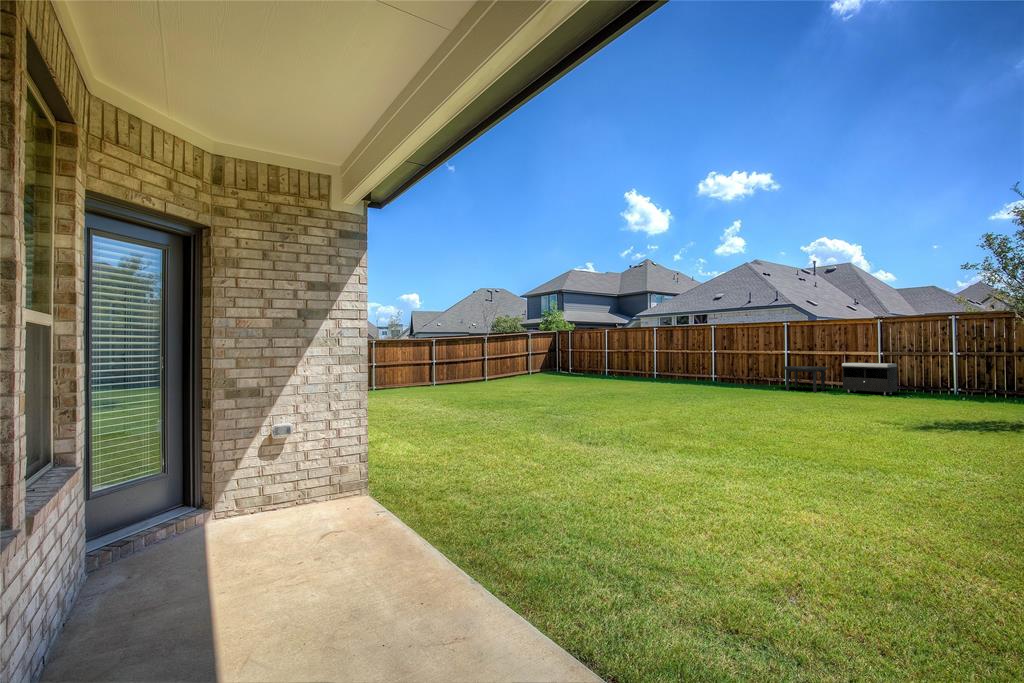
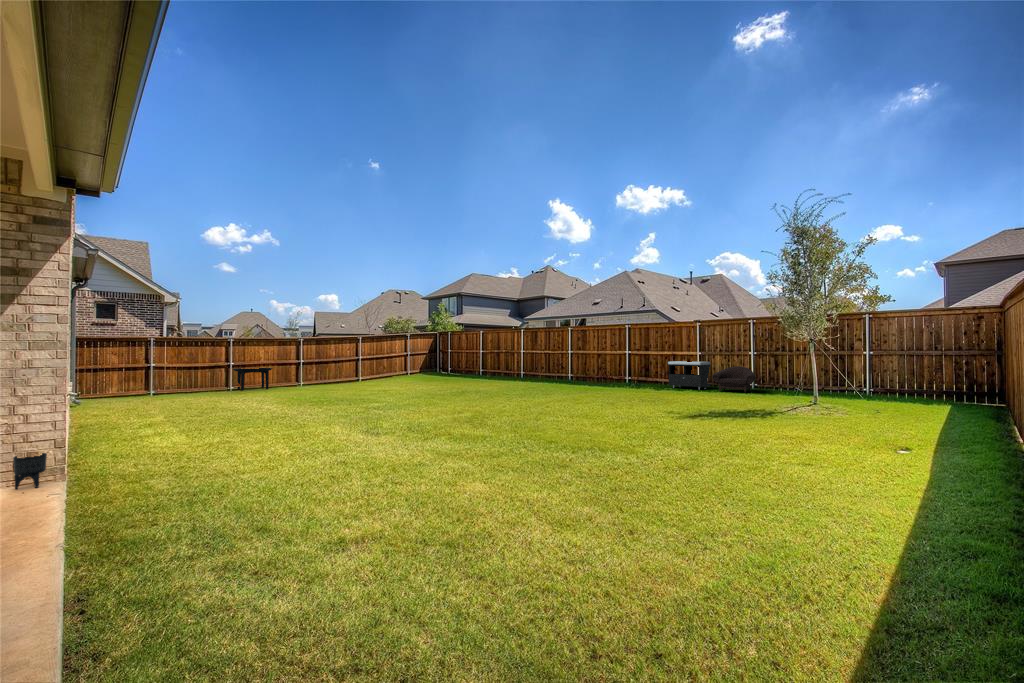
round table: present [783,366,828,392] -> present [233,368,273,390]
armchair: none [905,369,965,400] -> present [712,366,755,393]
planter: none [335,468,360,505] -> present [13,453,47,489]

